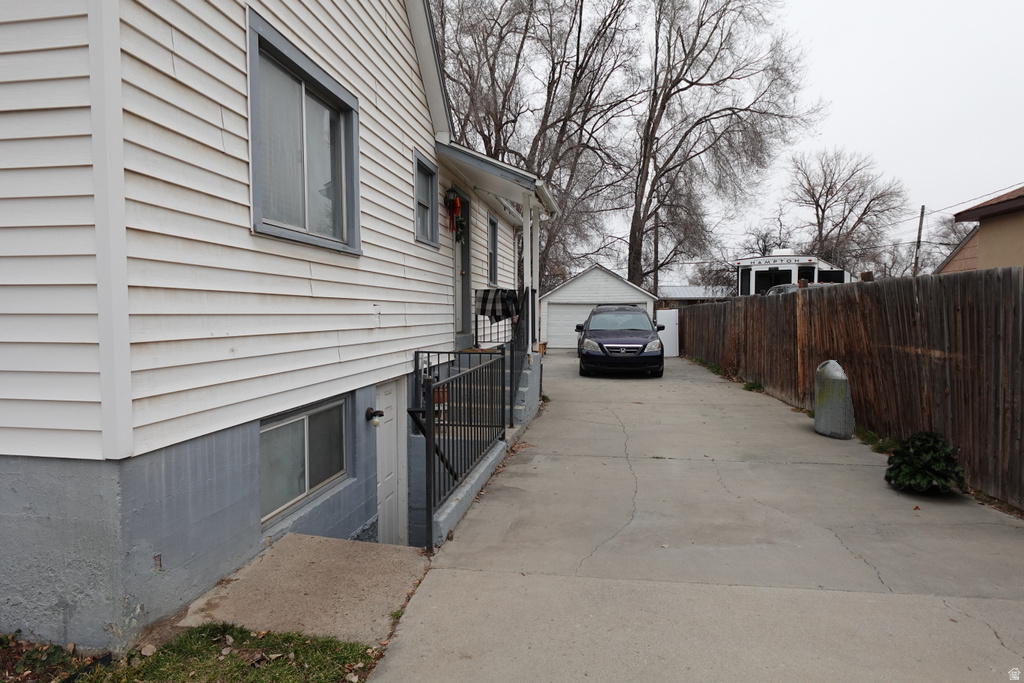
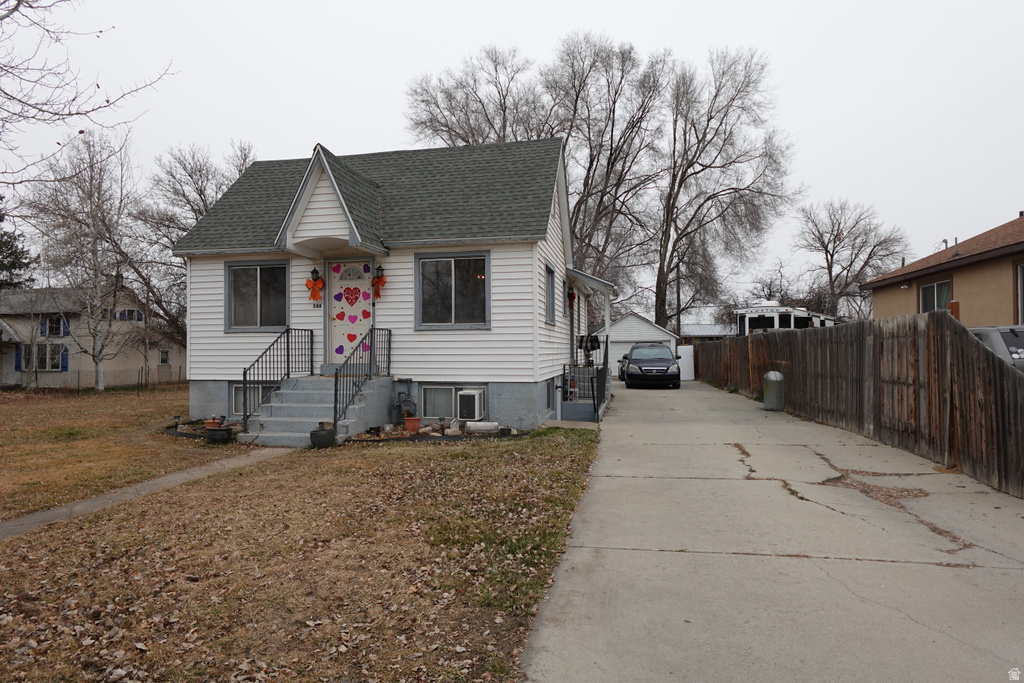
potted plant: present [884,431,965,493] -> none [779,396,814,422]

